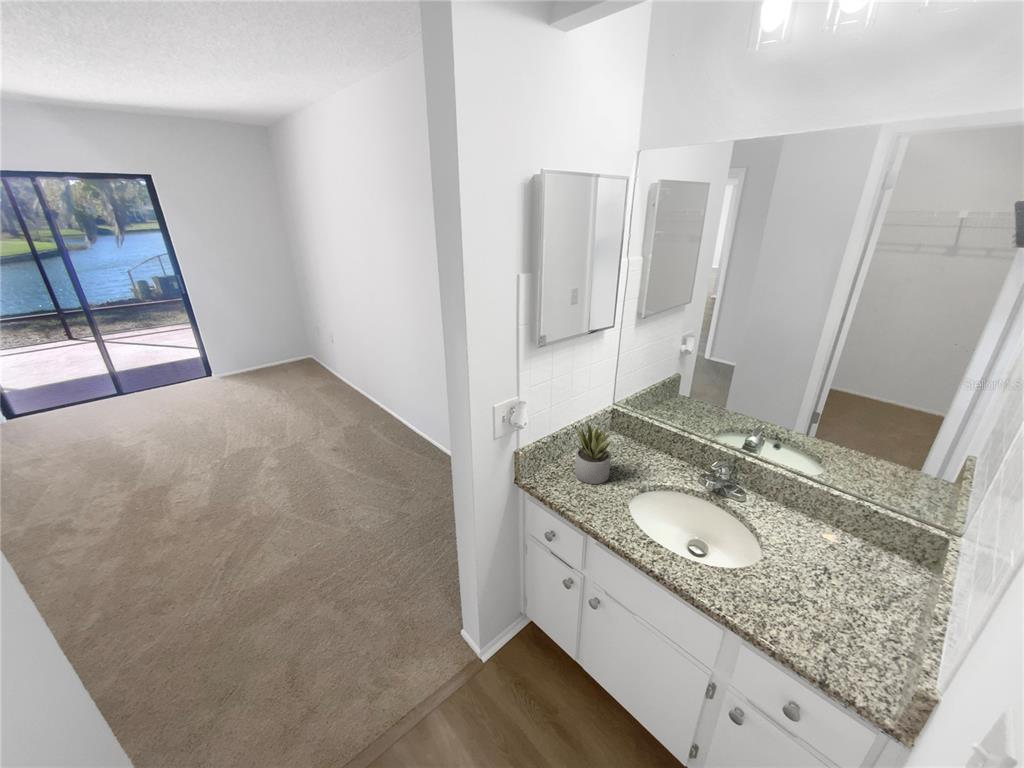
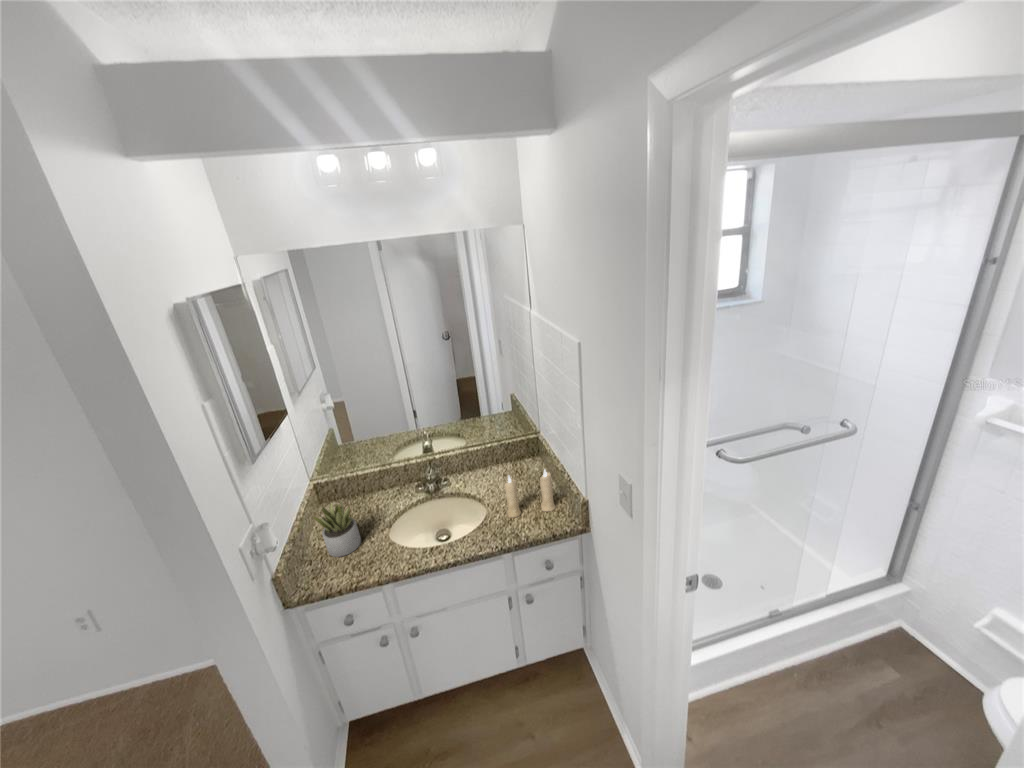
candle: none [777,532,905,656] -> present [505,469,556,518]

